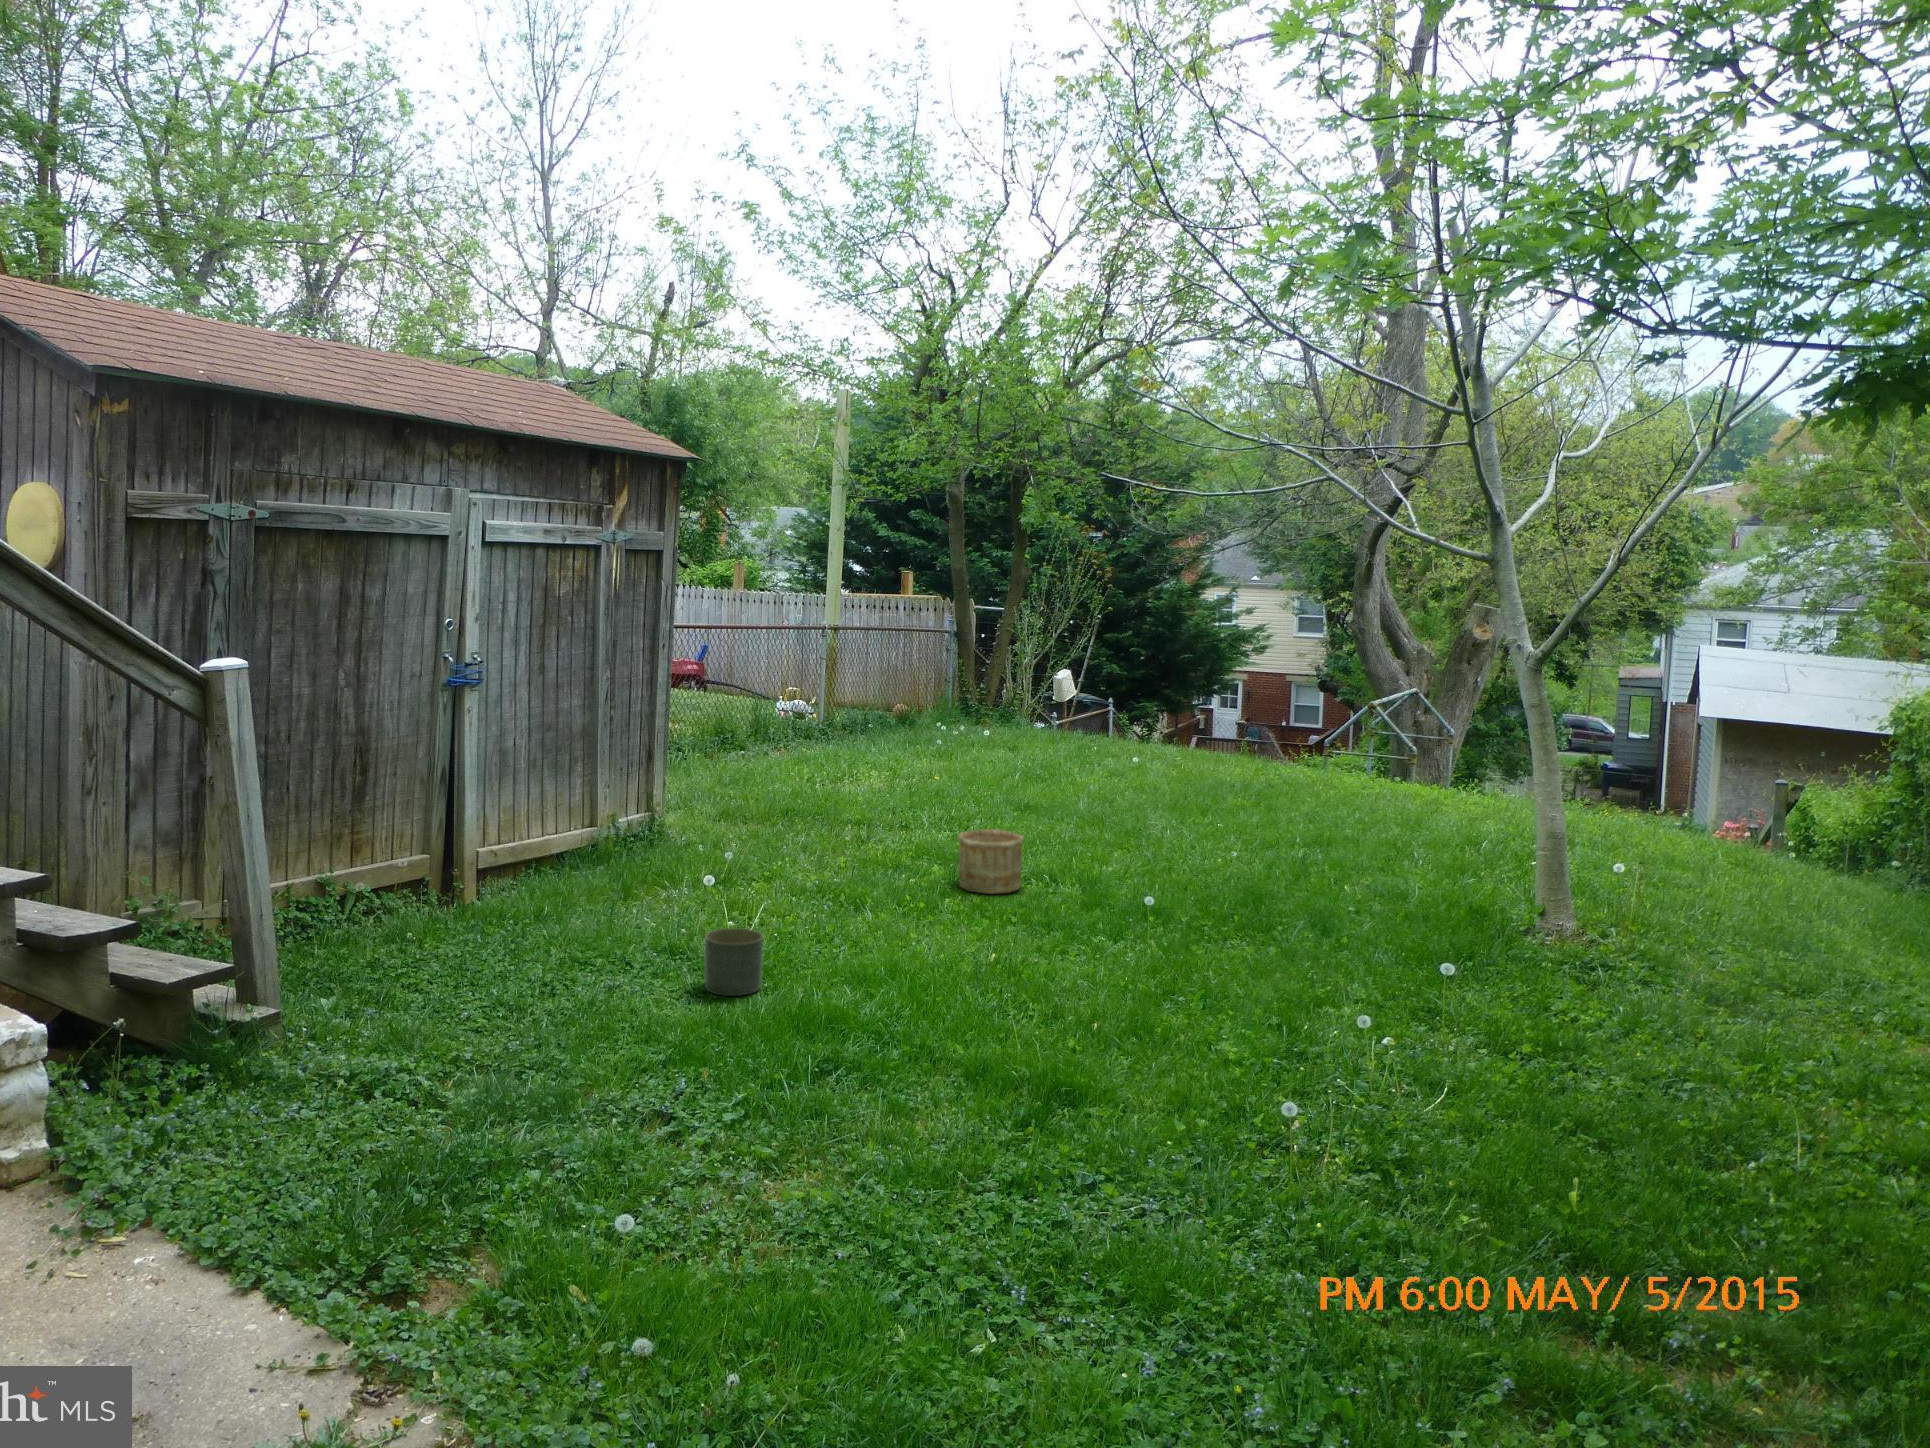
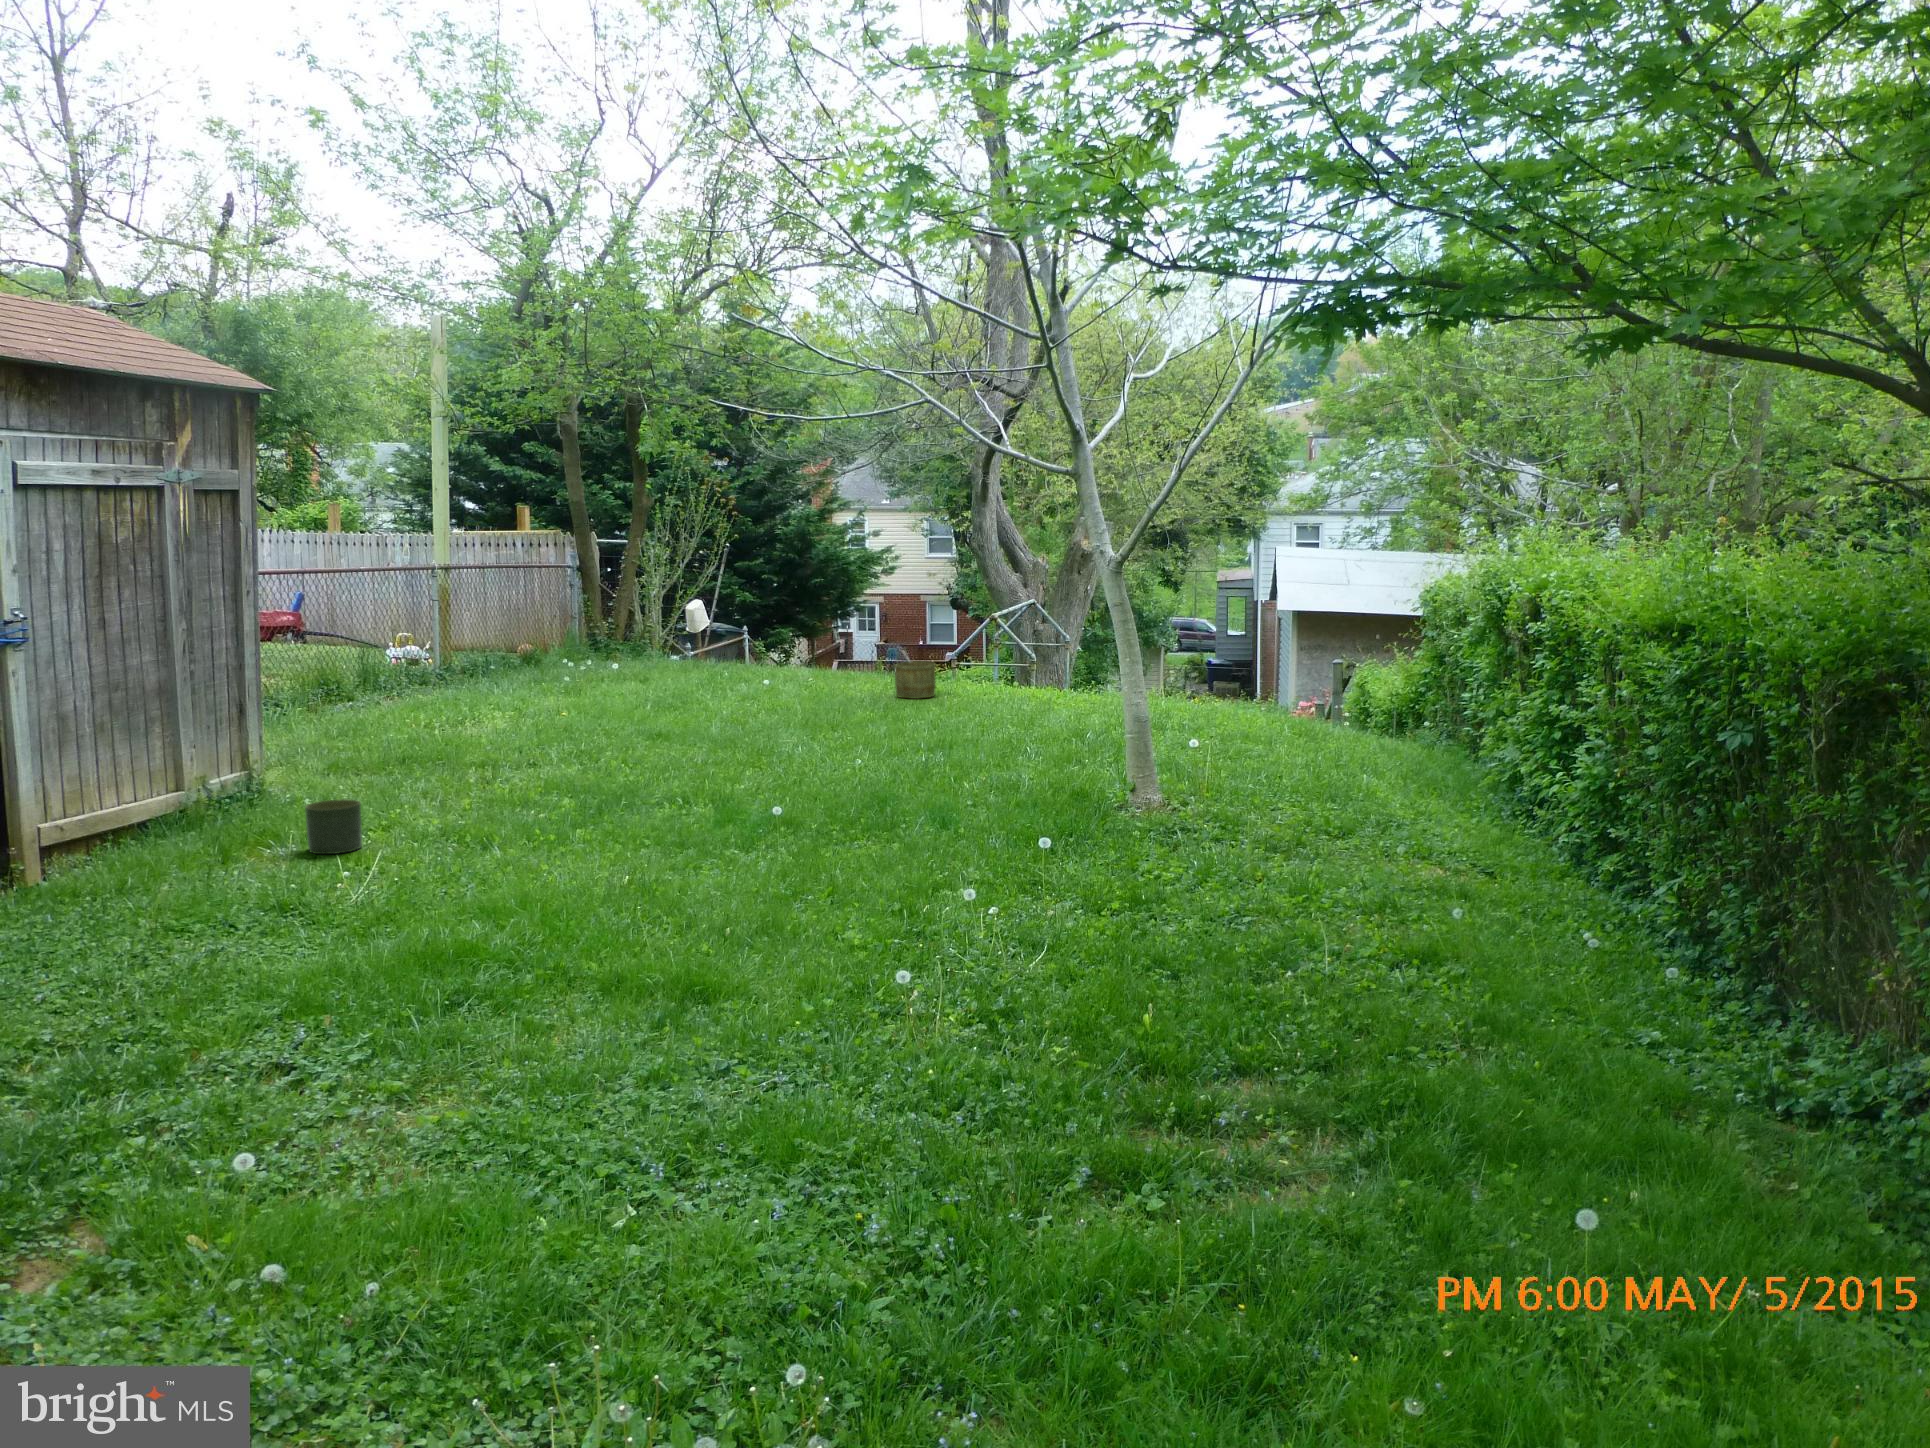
wooden bucket: present [958,829,1024,894] -> present [894,661,936,699]

